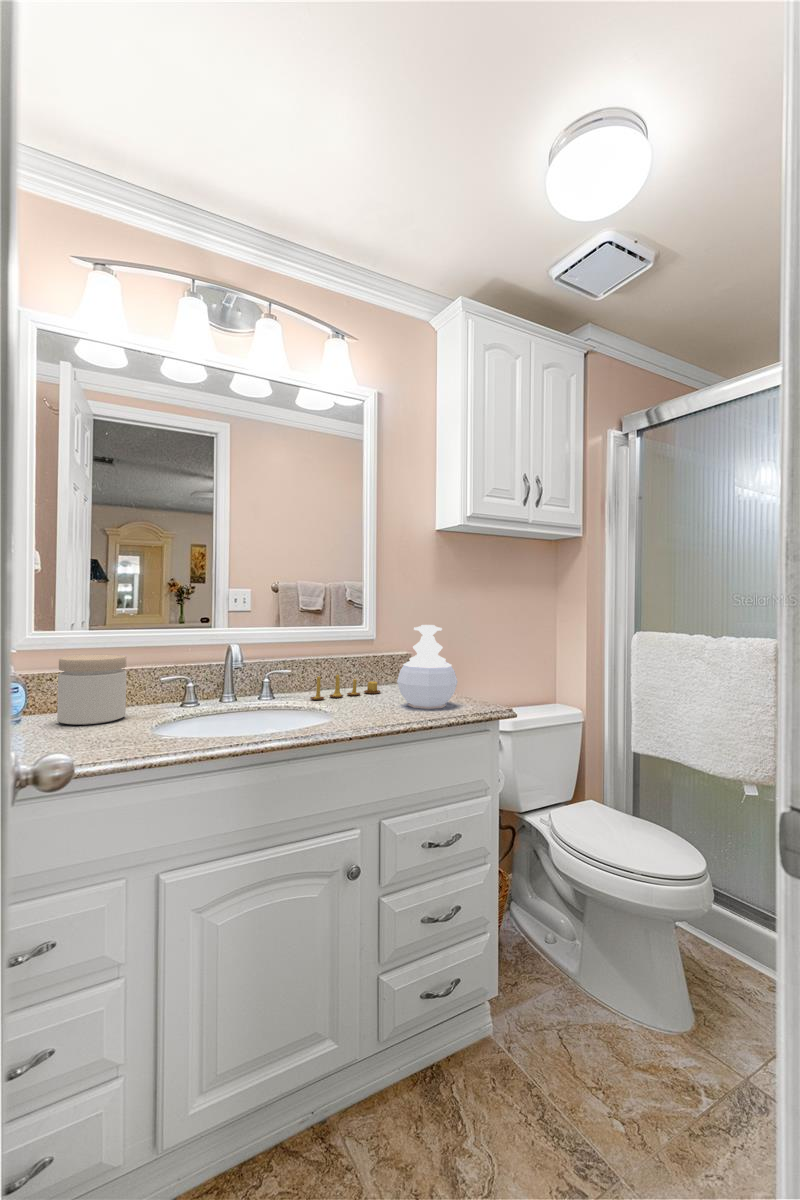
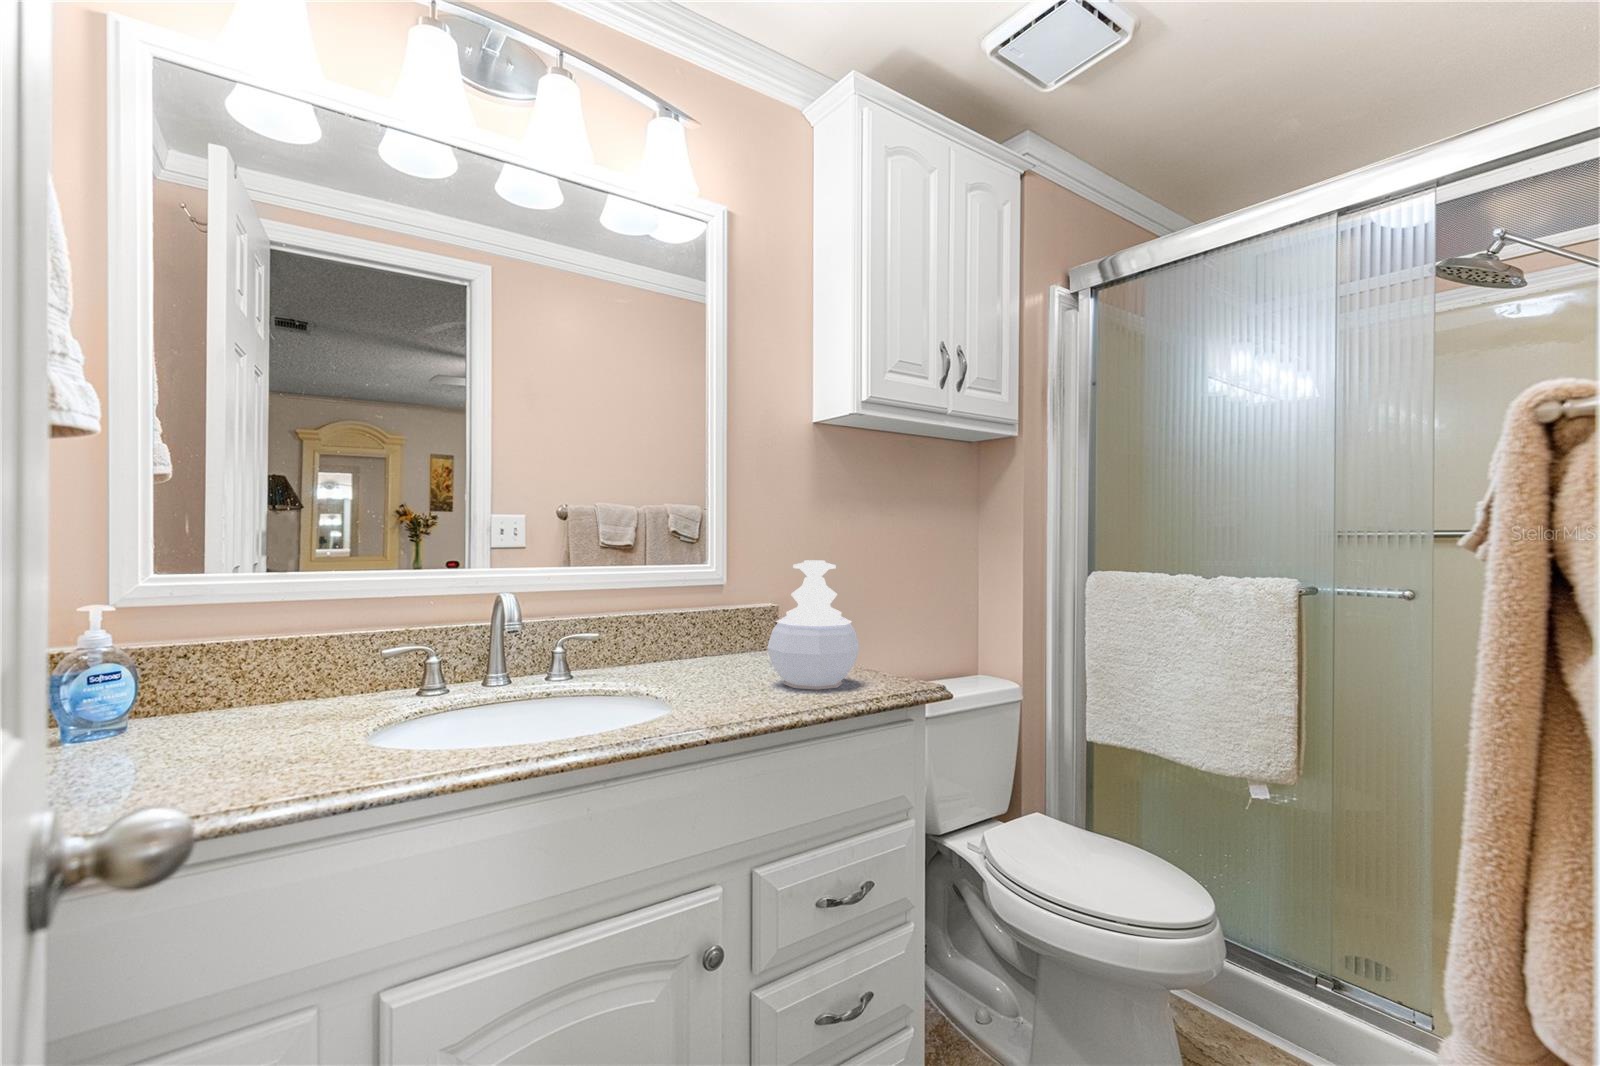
jar: present [57,655,126,725] -> none [197,612,322,732]
candle: present [310,675,380,700] -> none [627,635,735,679]

